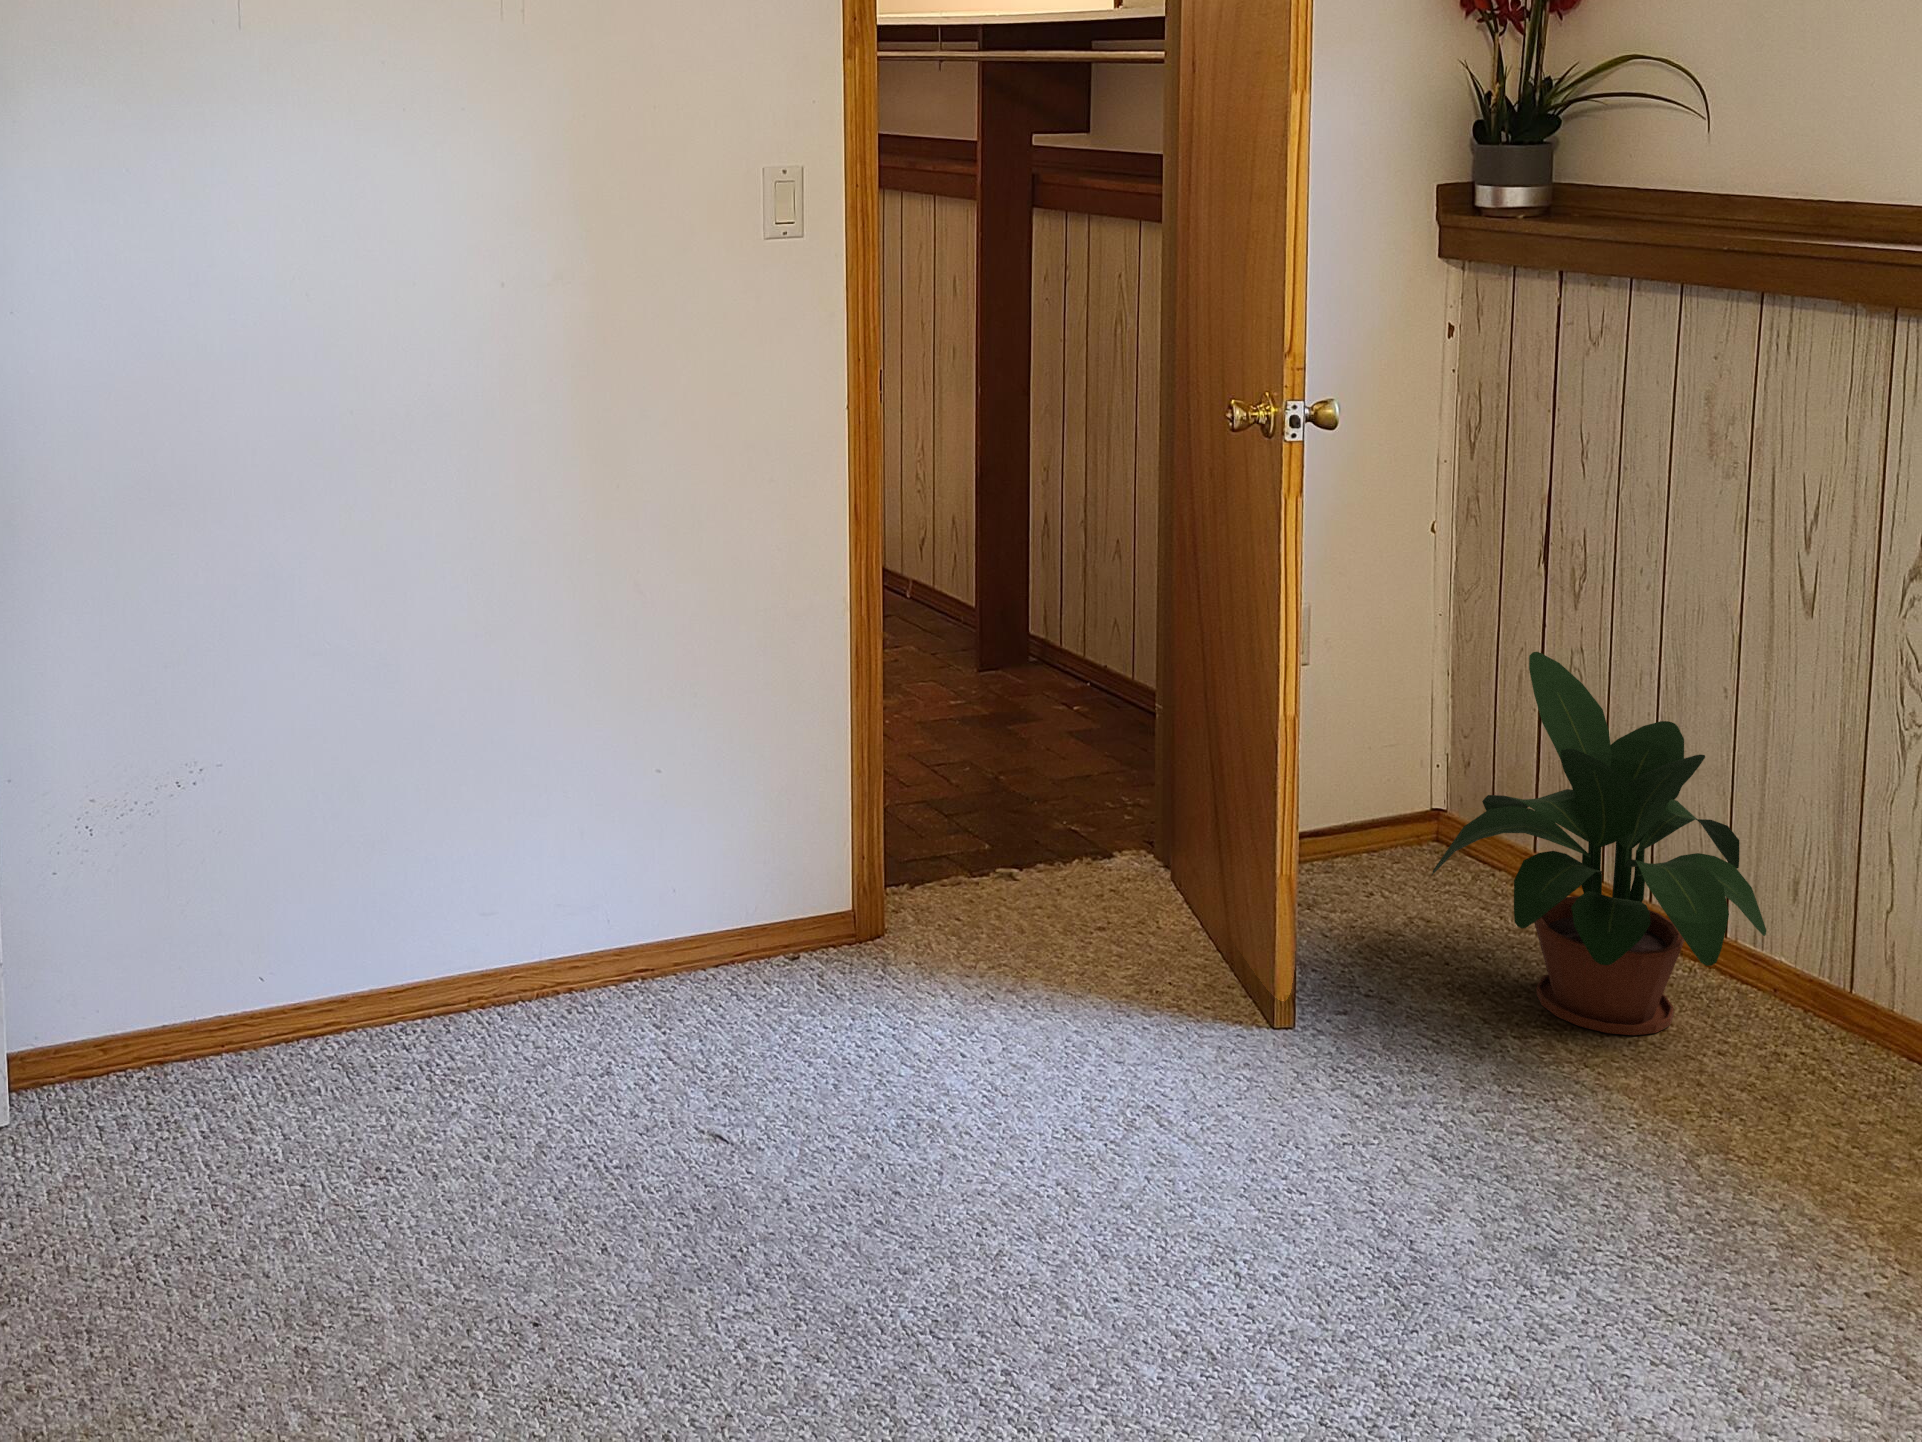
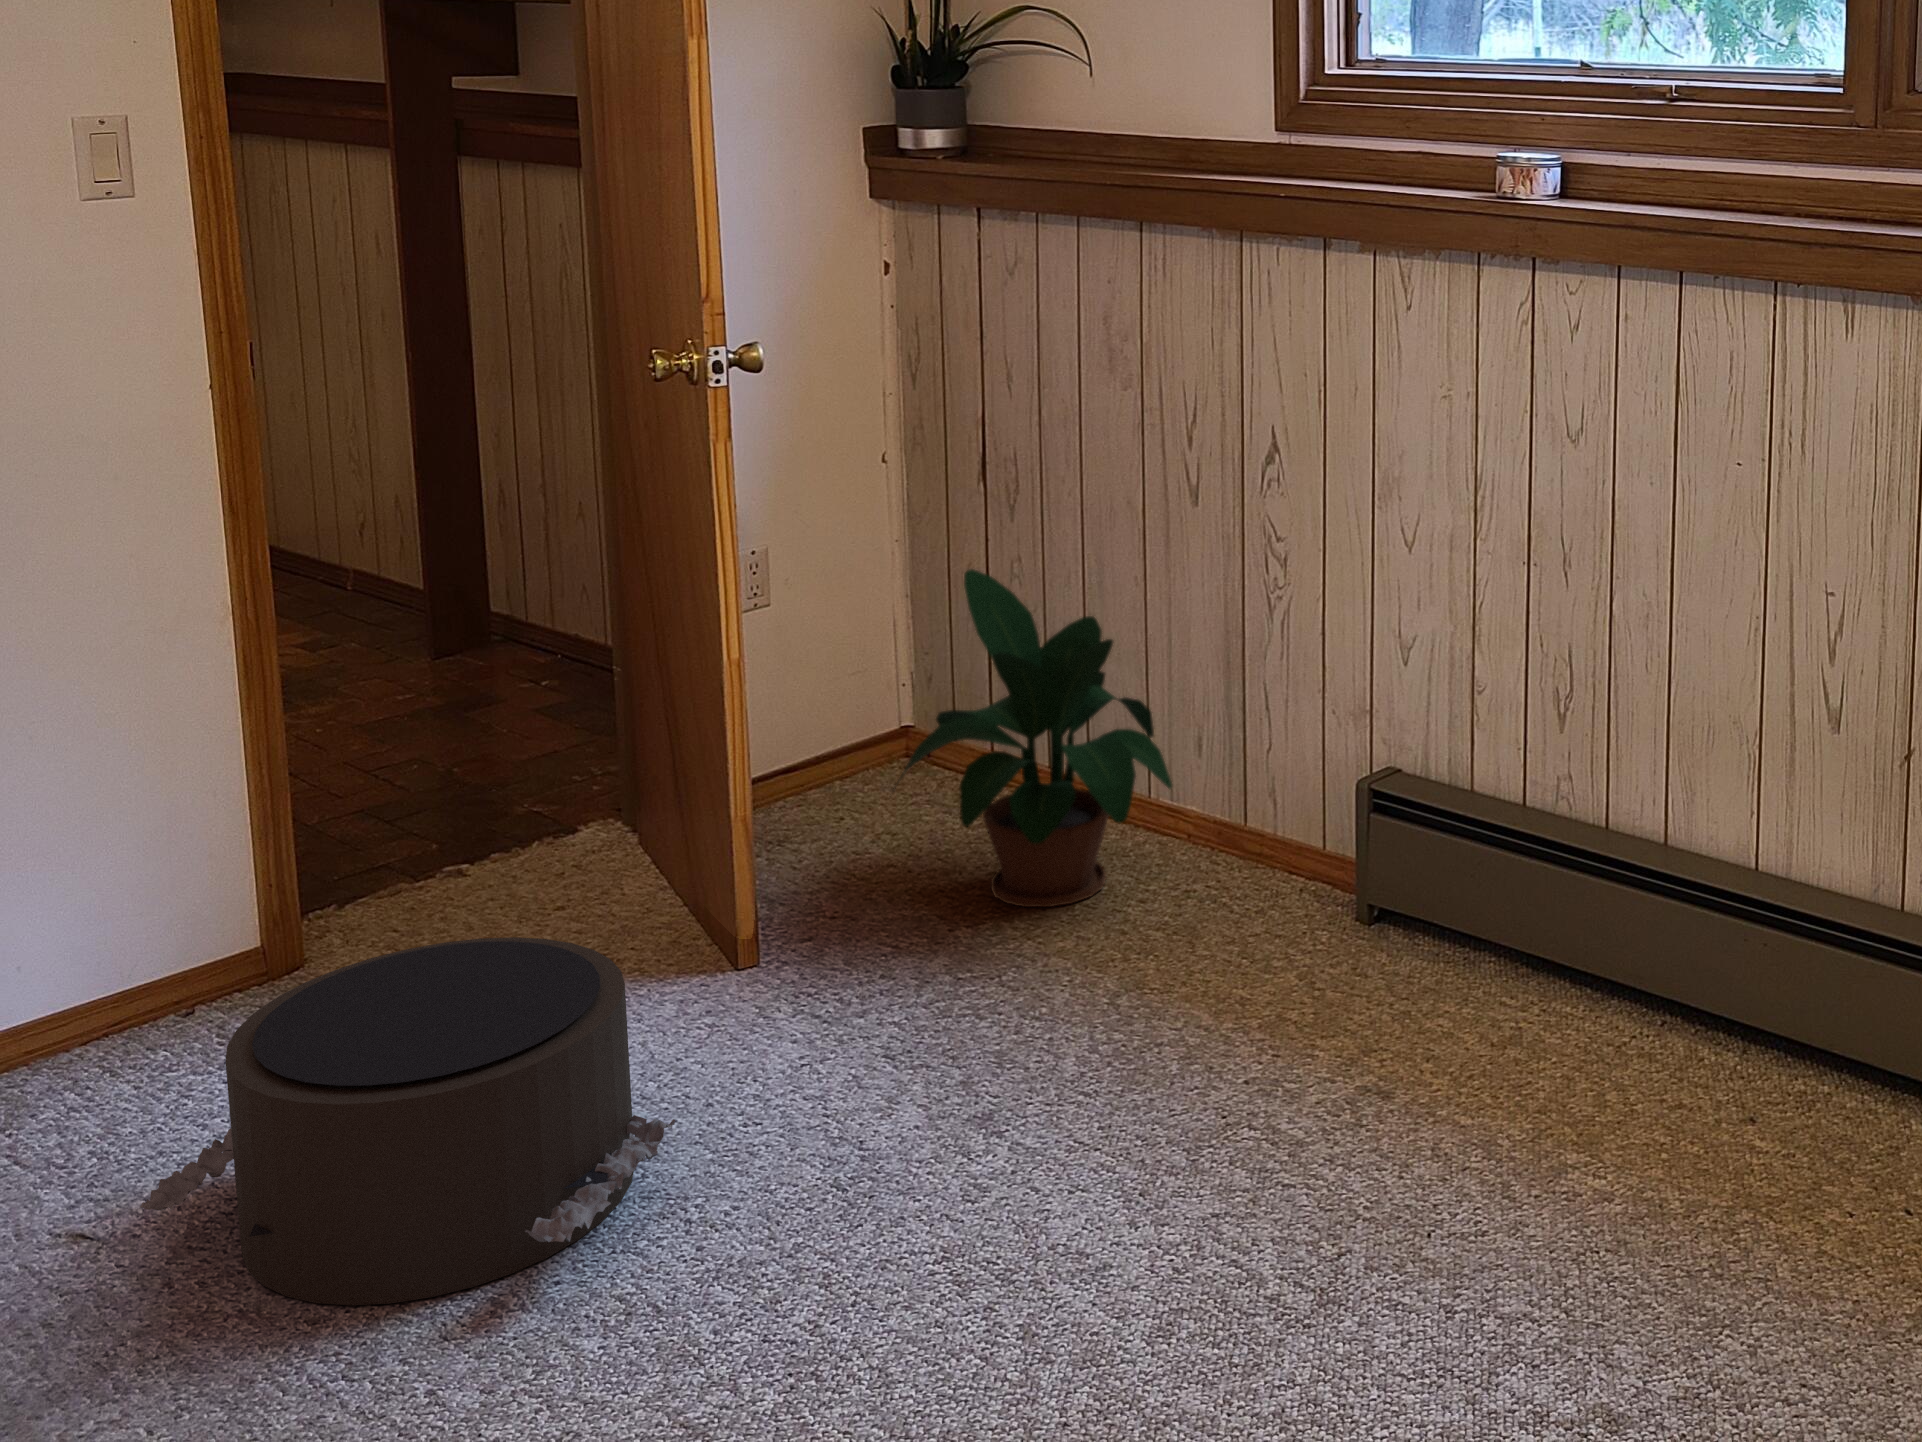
pouf: none [770,935,1227,1284] -> present [140,937,675,1305]

